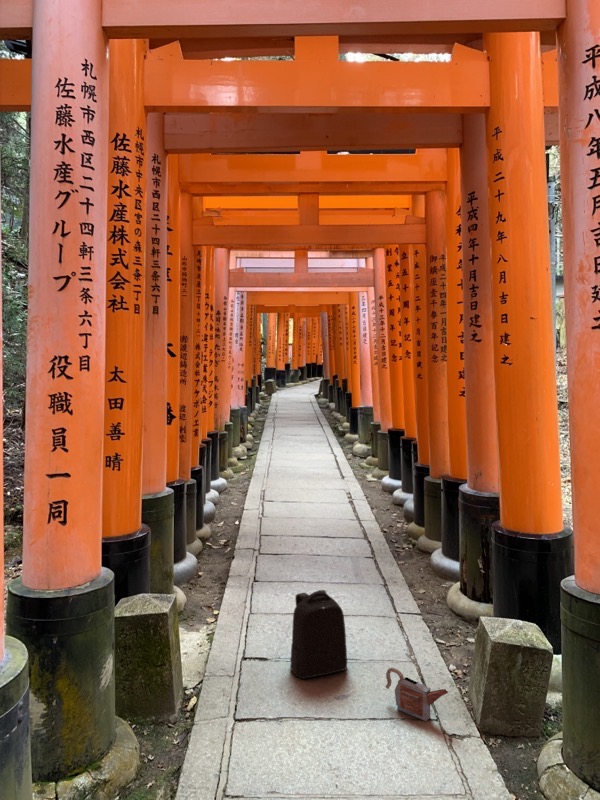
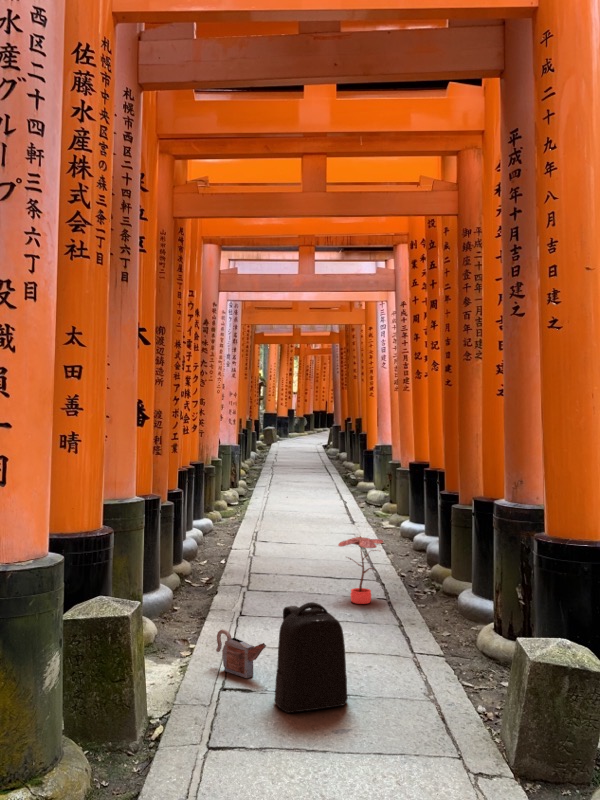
potted plant: none [334,511,370,565] -> present [338,537,383,604]
watering can: present [386,667,448,721] -> present [216,630,266,678]

